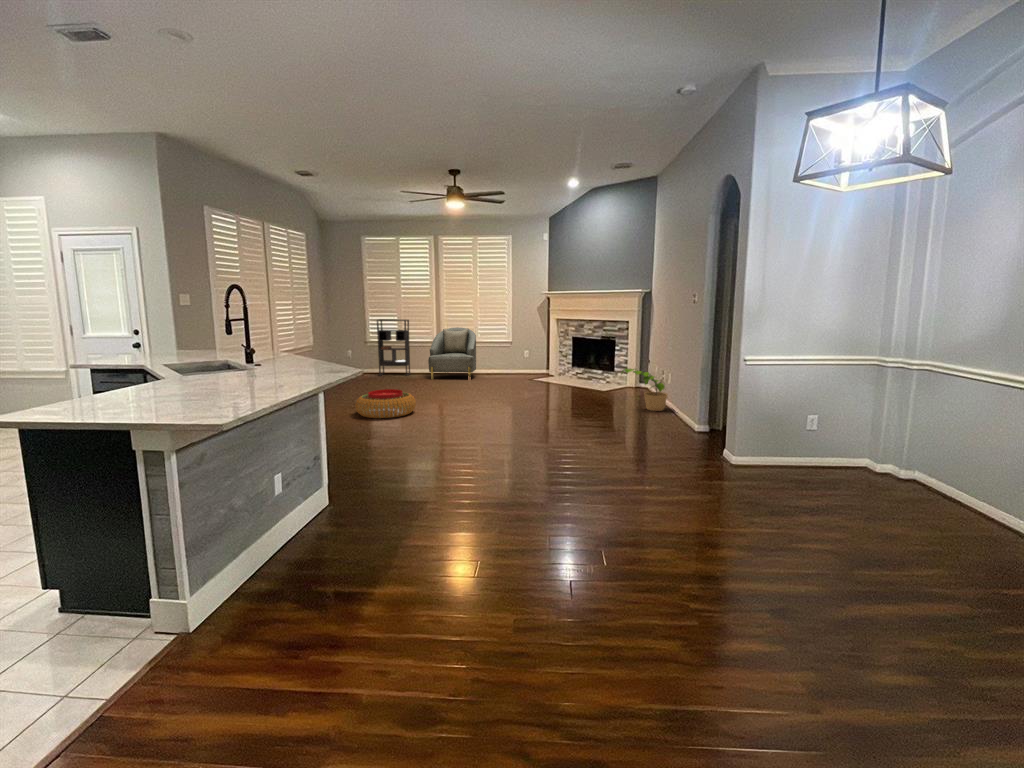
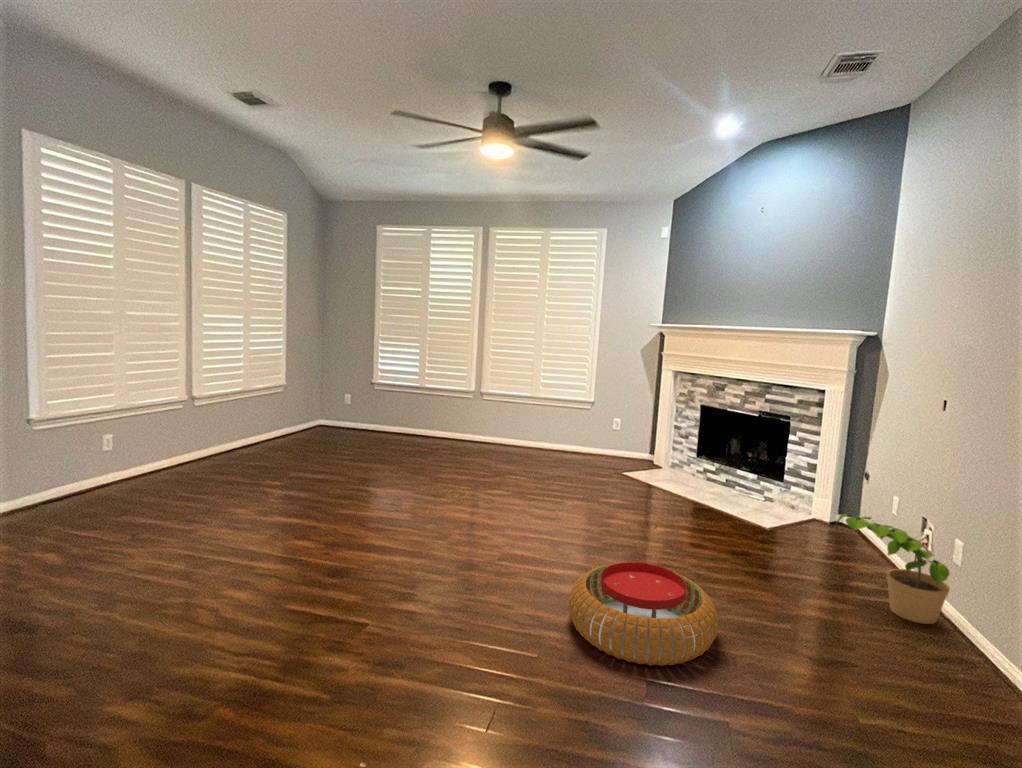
bookshelf: present [377,319,411,376] -> none [382,352,436,444]
armchair: present [428,327,476,378] -> none [456,372,537,464]
pouf: present [355,389,416,418] -> present [568,562,719,666]

